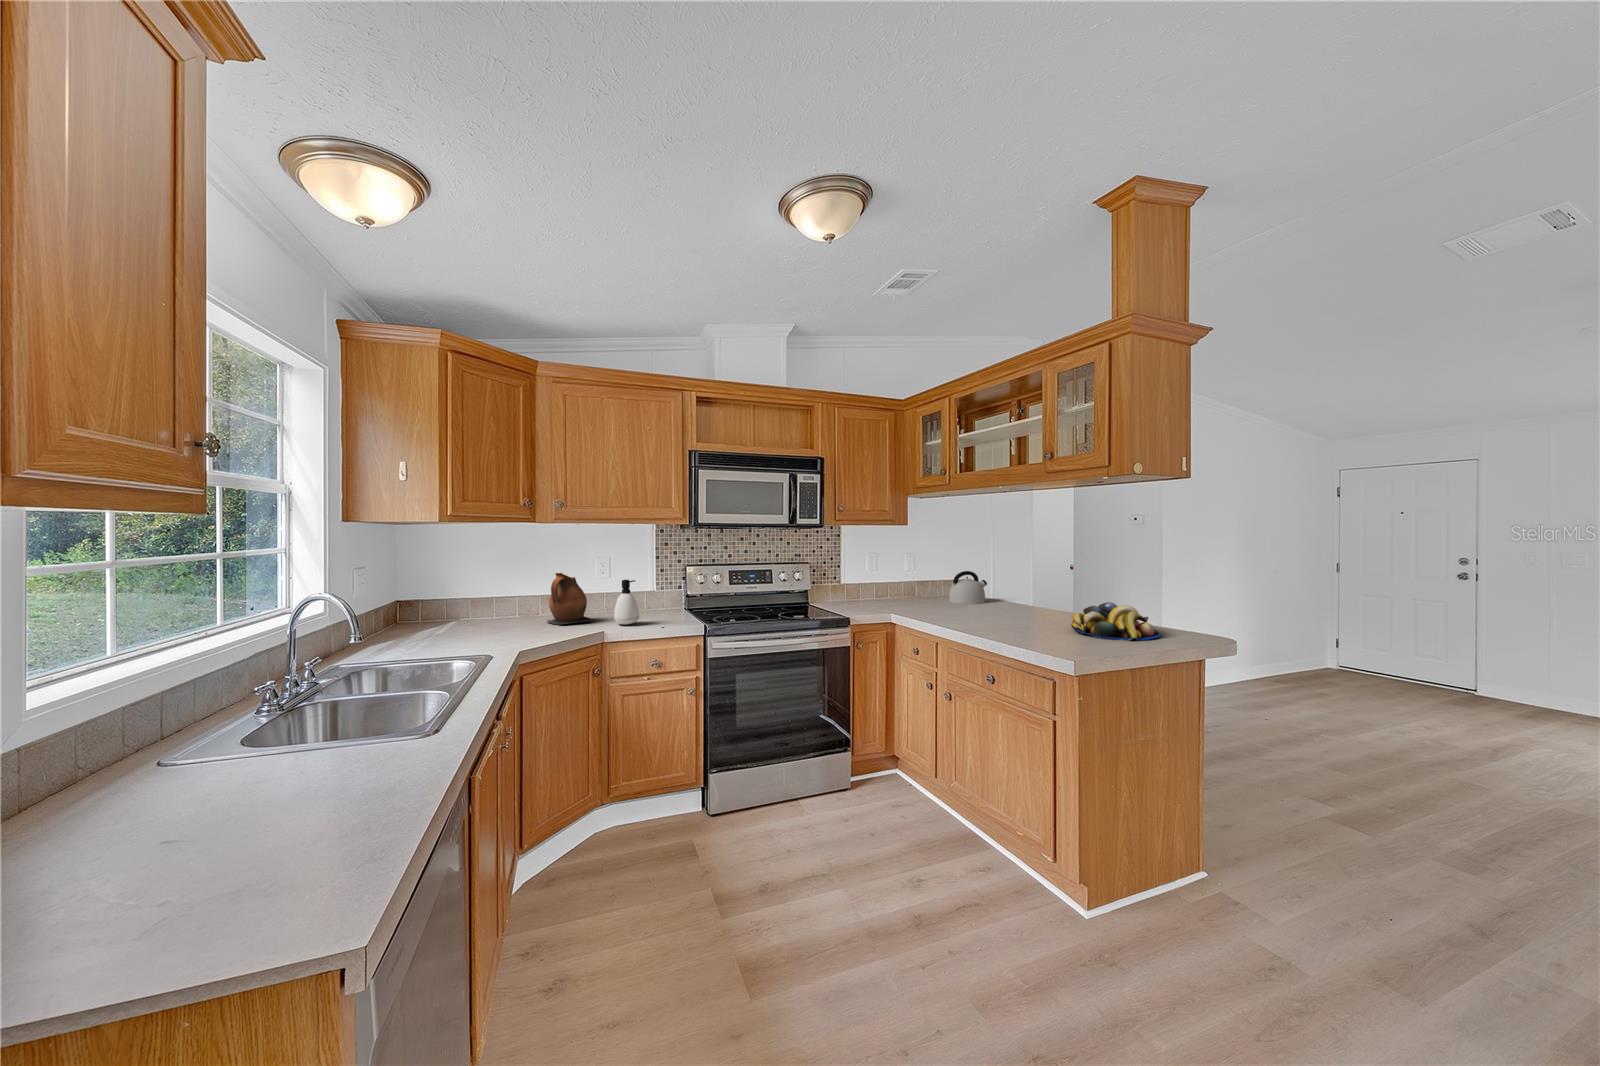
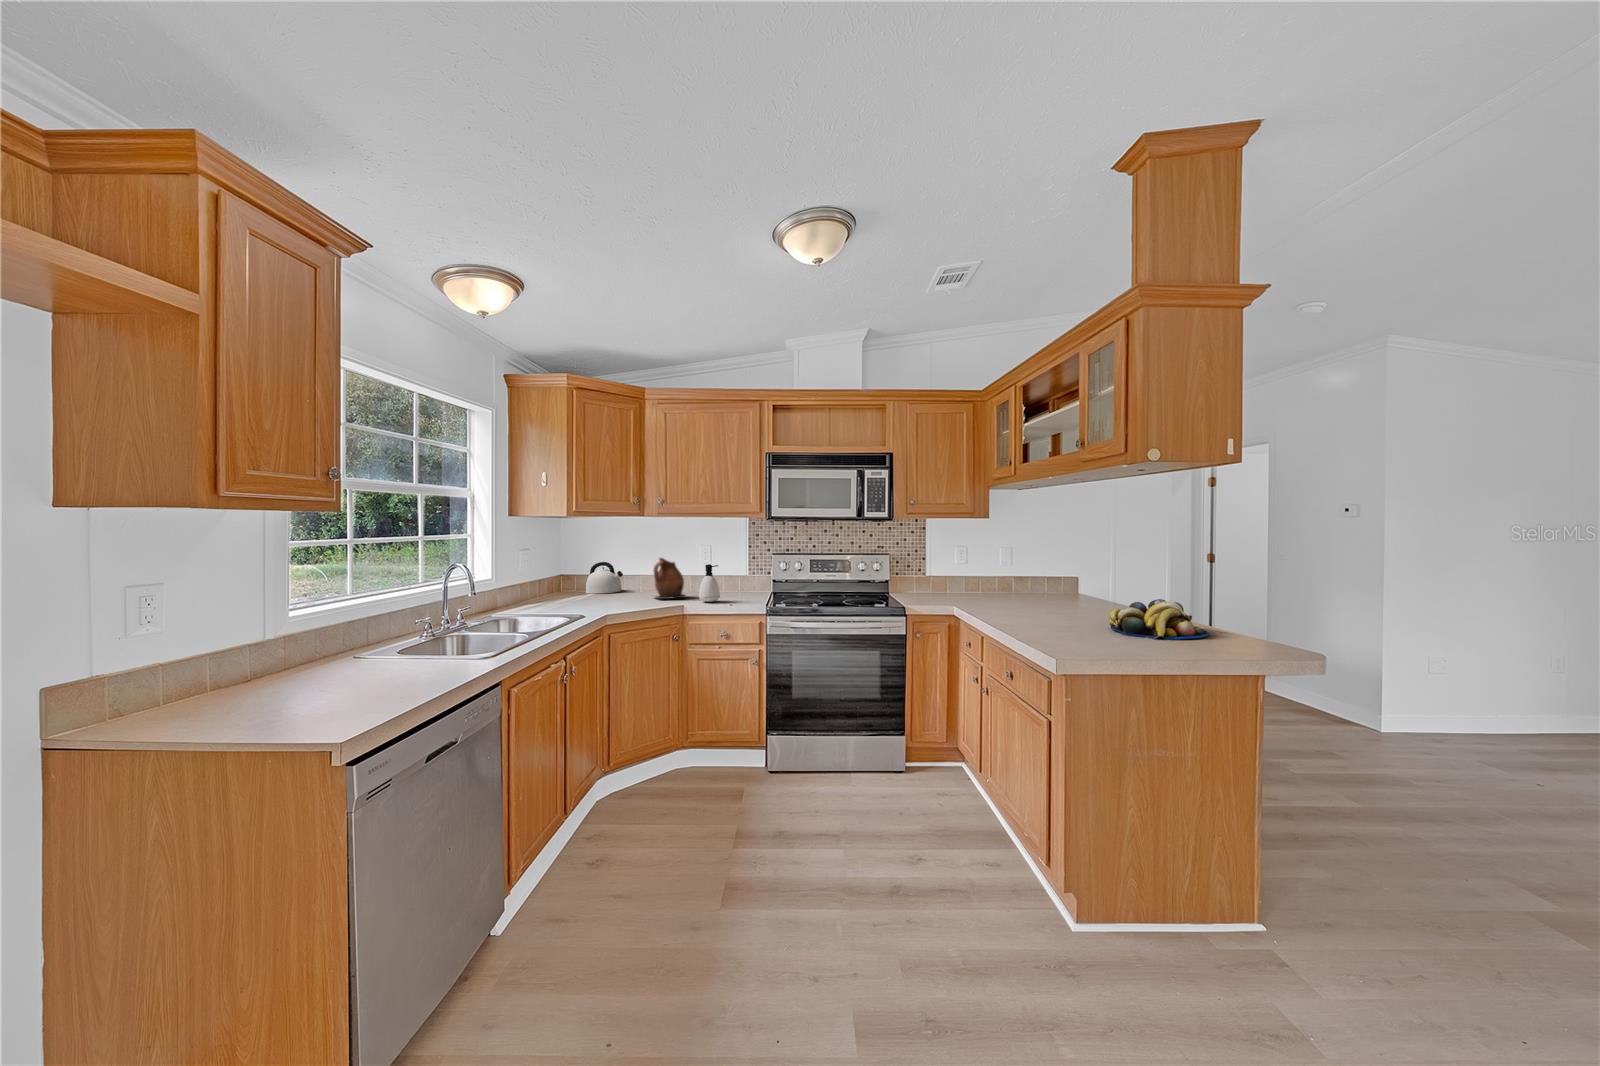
kettle: present [949,571,987,604] -> present [586,562,623,593]

